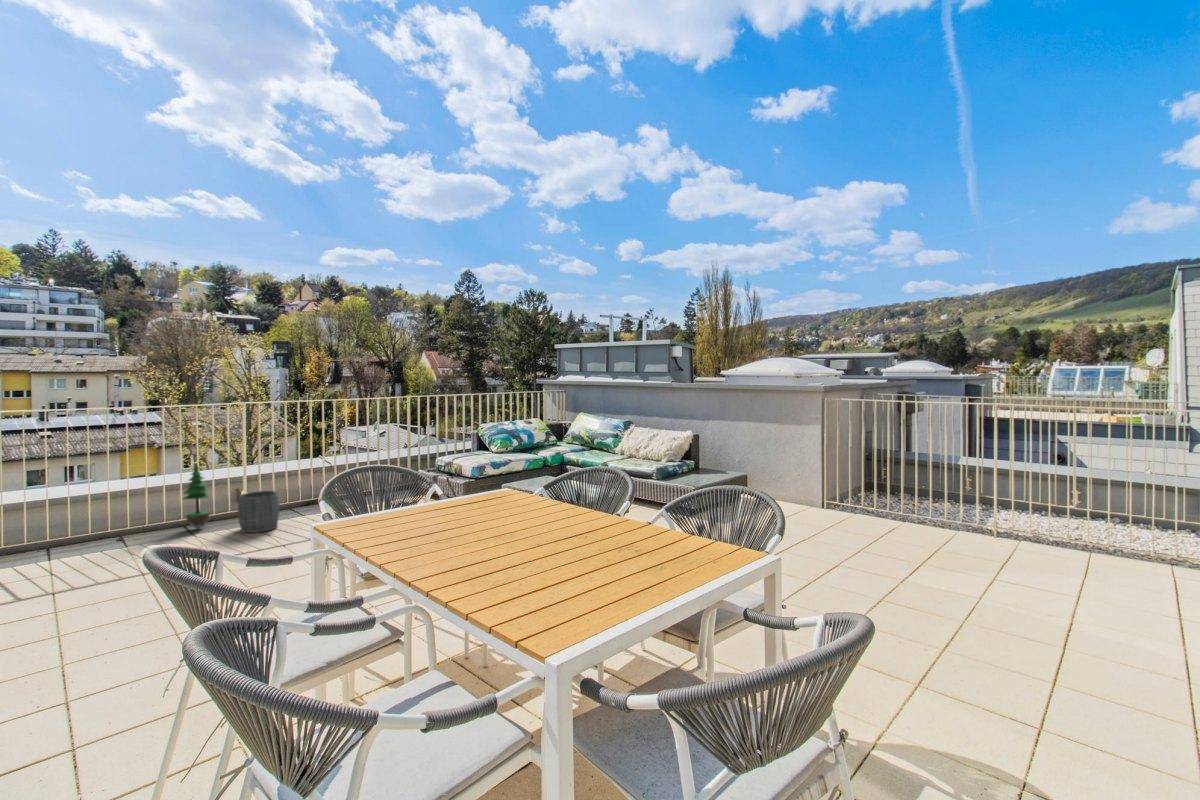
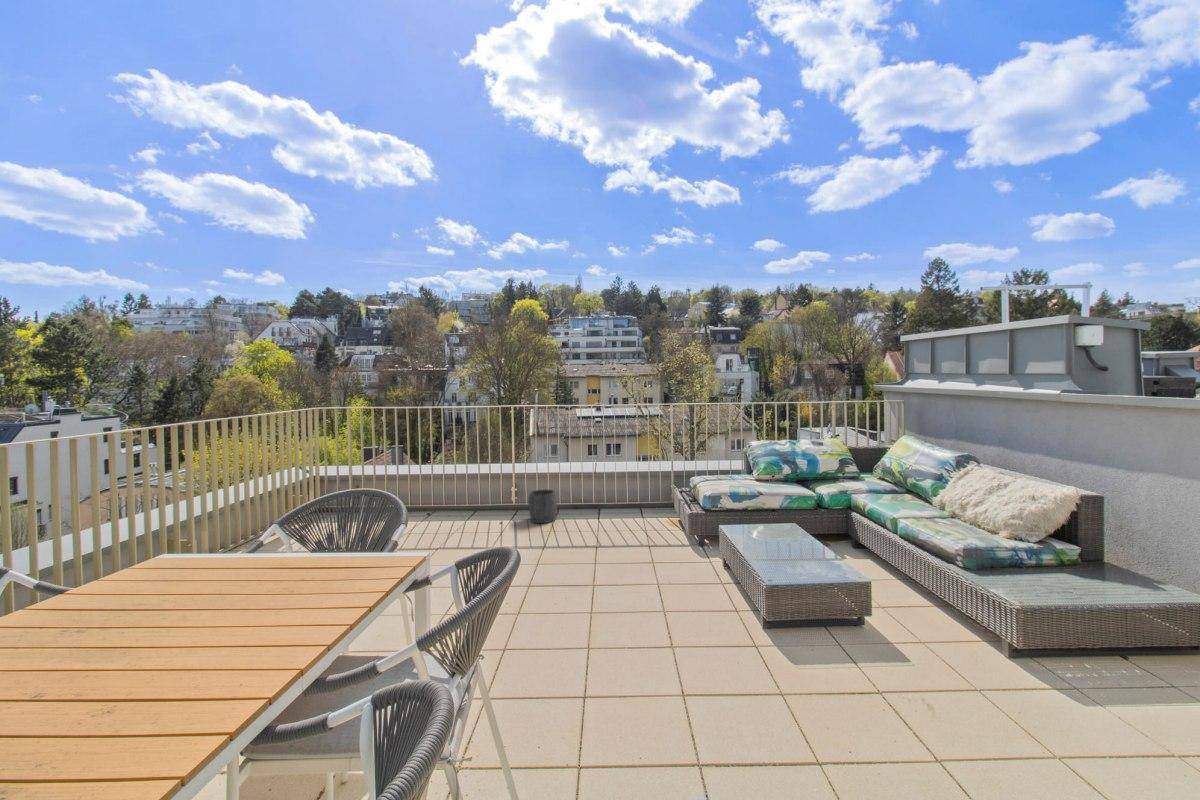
potted tree: present [183,465,211,529] -> none [507,463,525,512]

